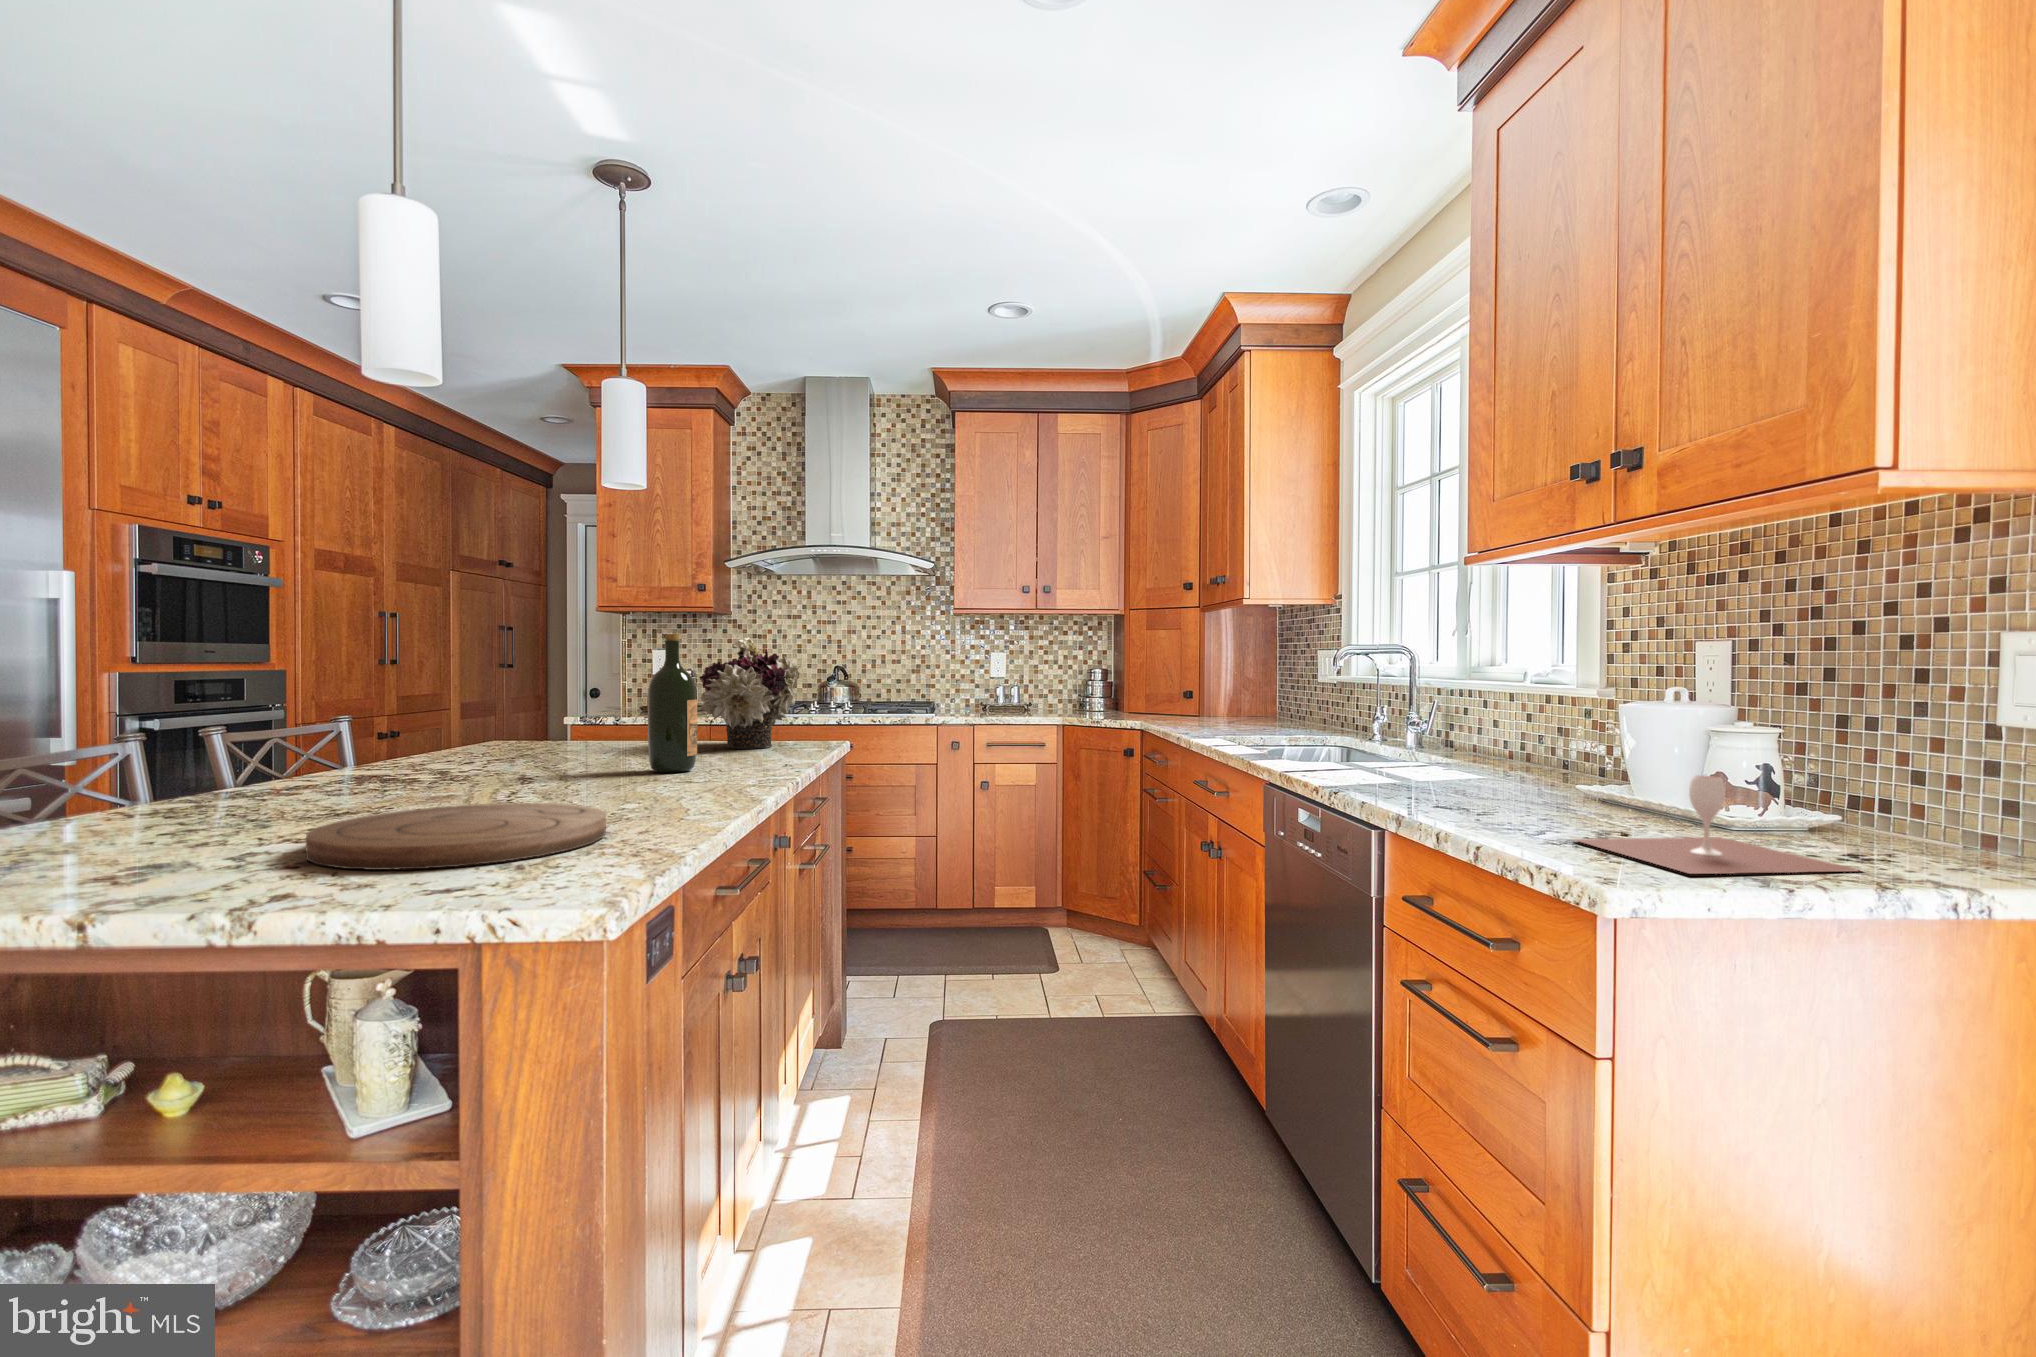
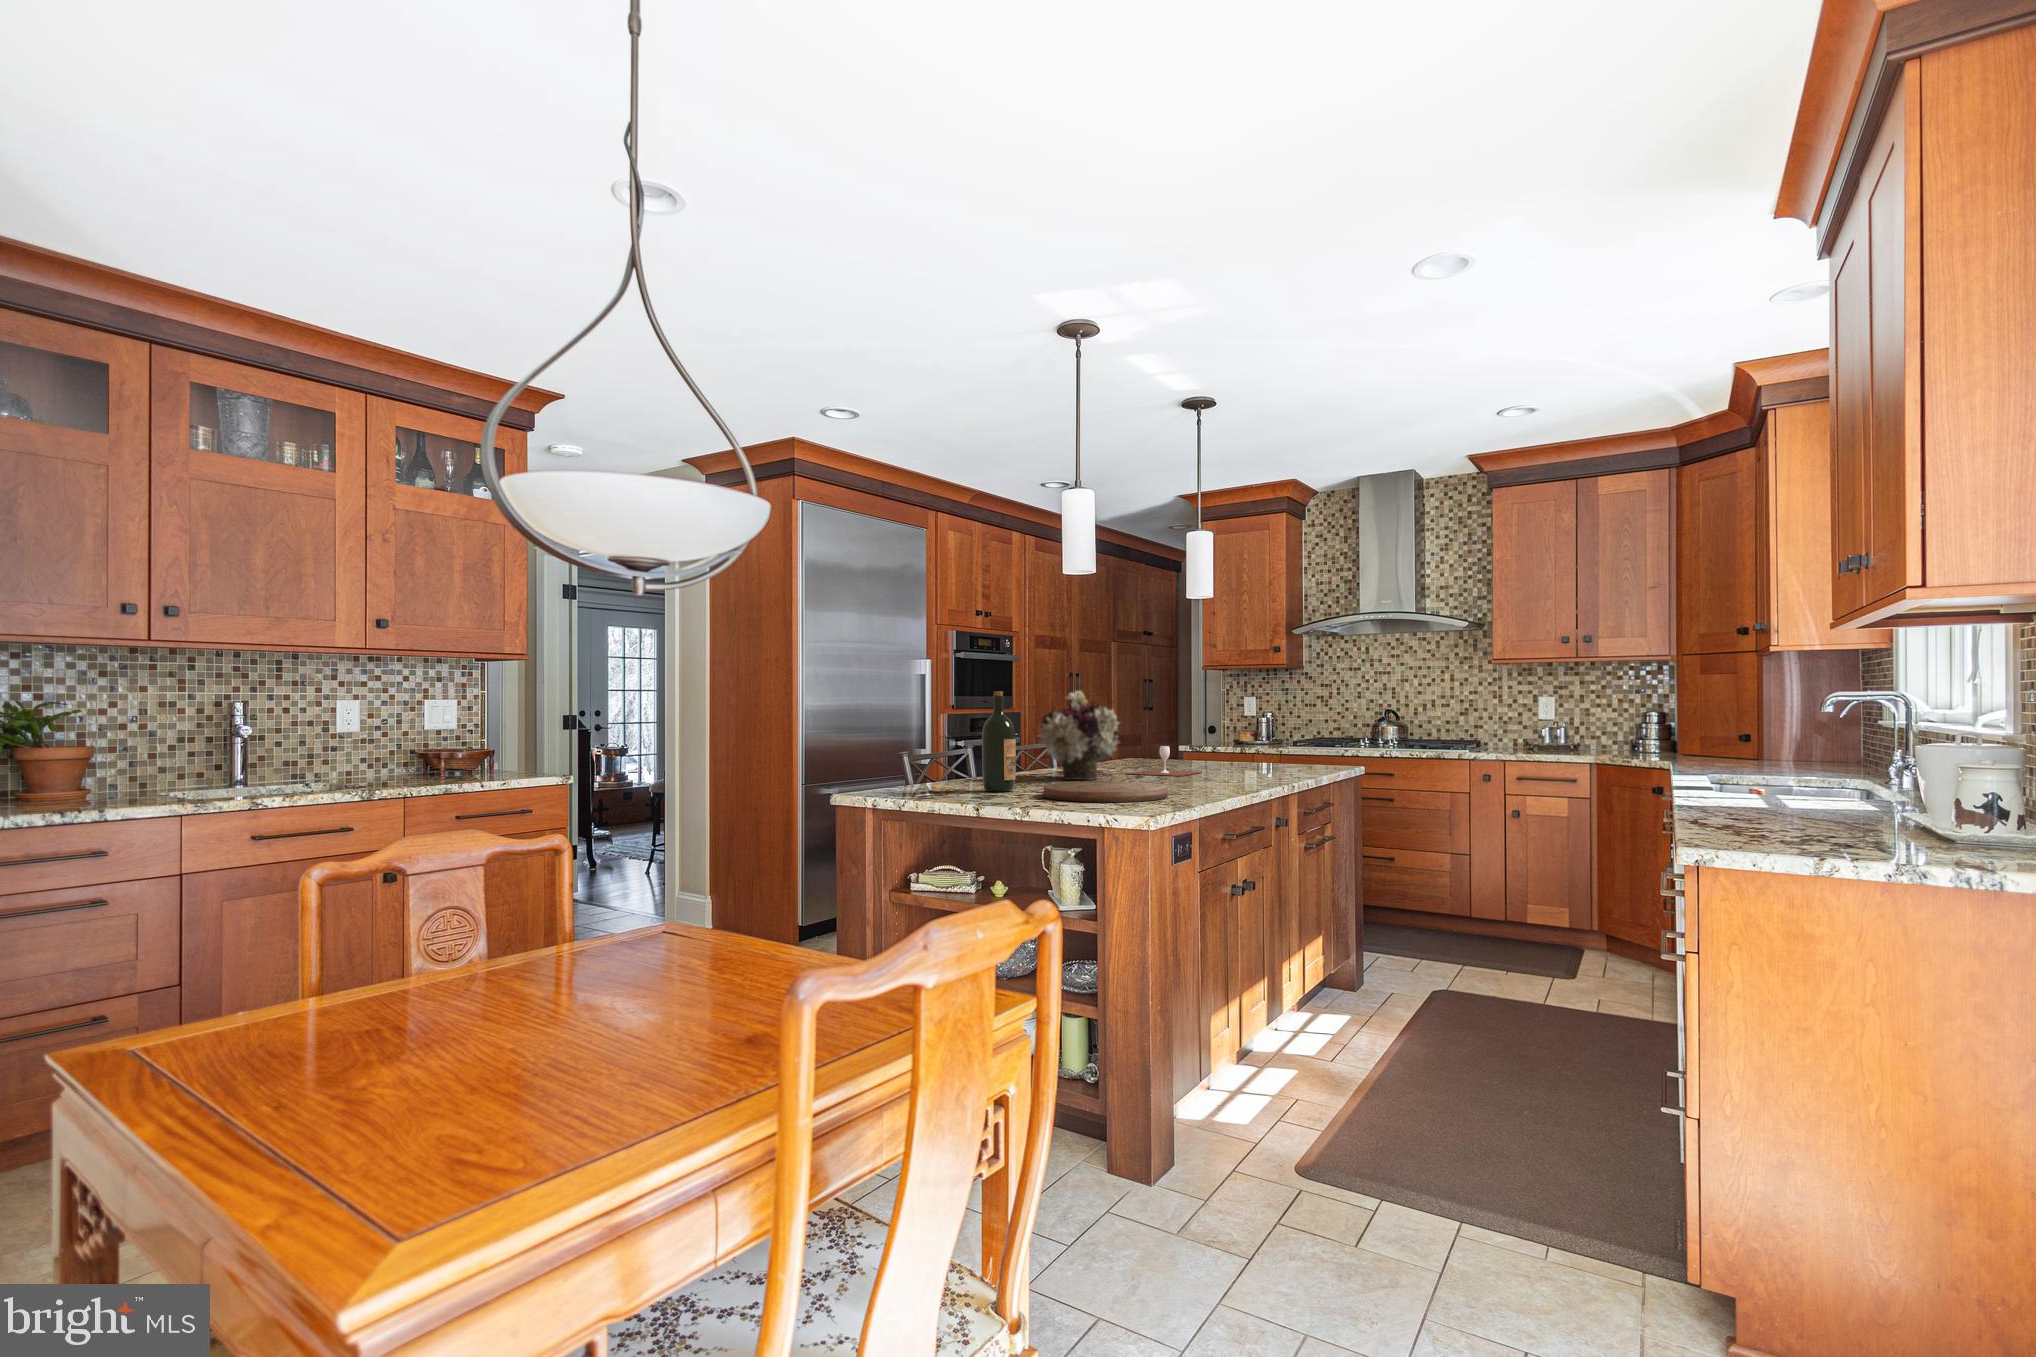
wine bottle: present [648,634,697,772] -> present [982,691,1016,792]
flower arrangement: present [699,637,800,749] -> present [1038,691,1120,780]
wine glass: present [1575,776,1860,874] -> present [1128,746,1201,776]

